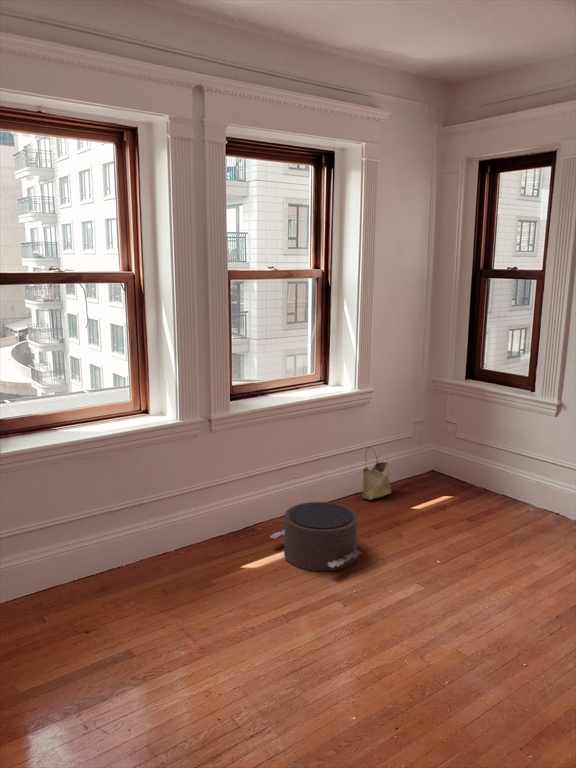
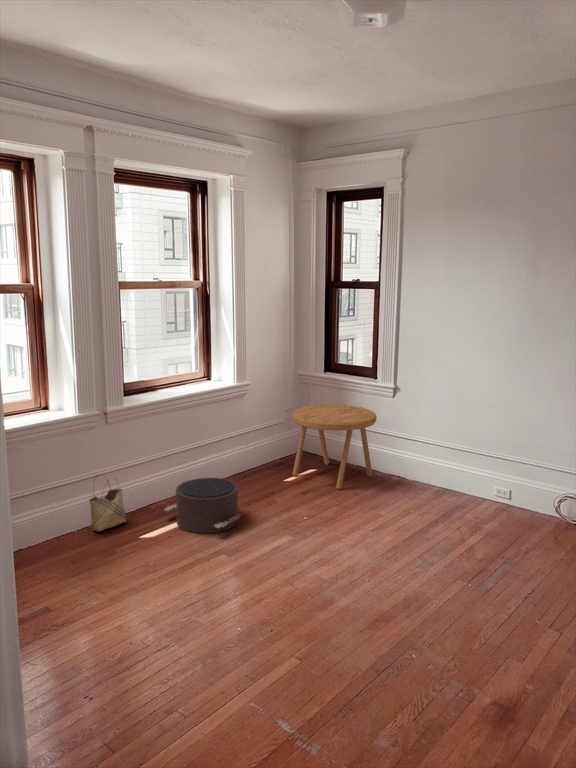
side table: none [423,418,532,525] -> present [292,404,377,489]
woven basket: present [362,448,391,500] -> present [89,475,126,531]

